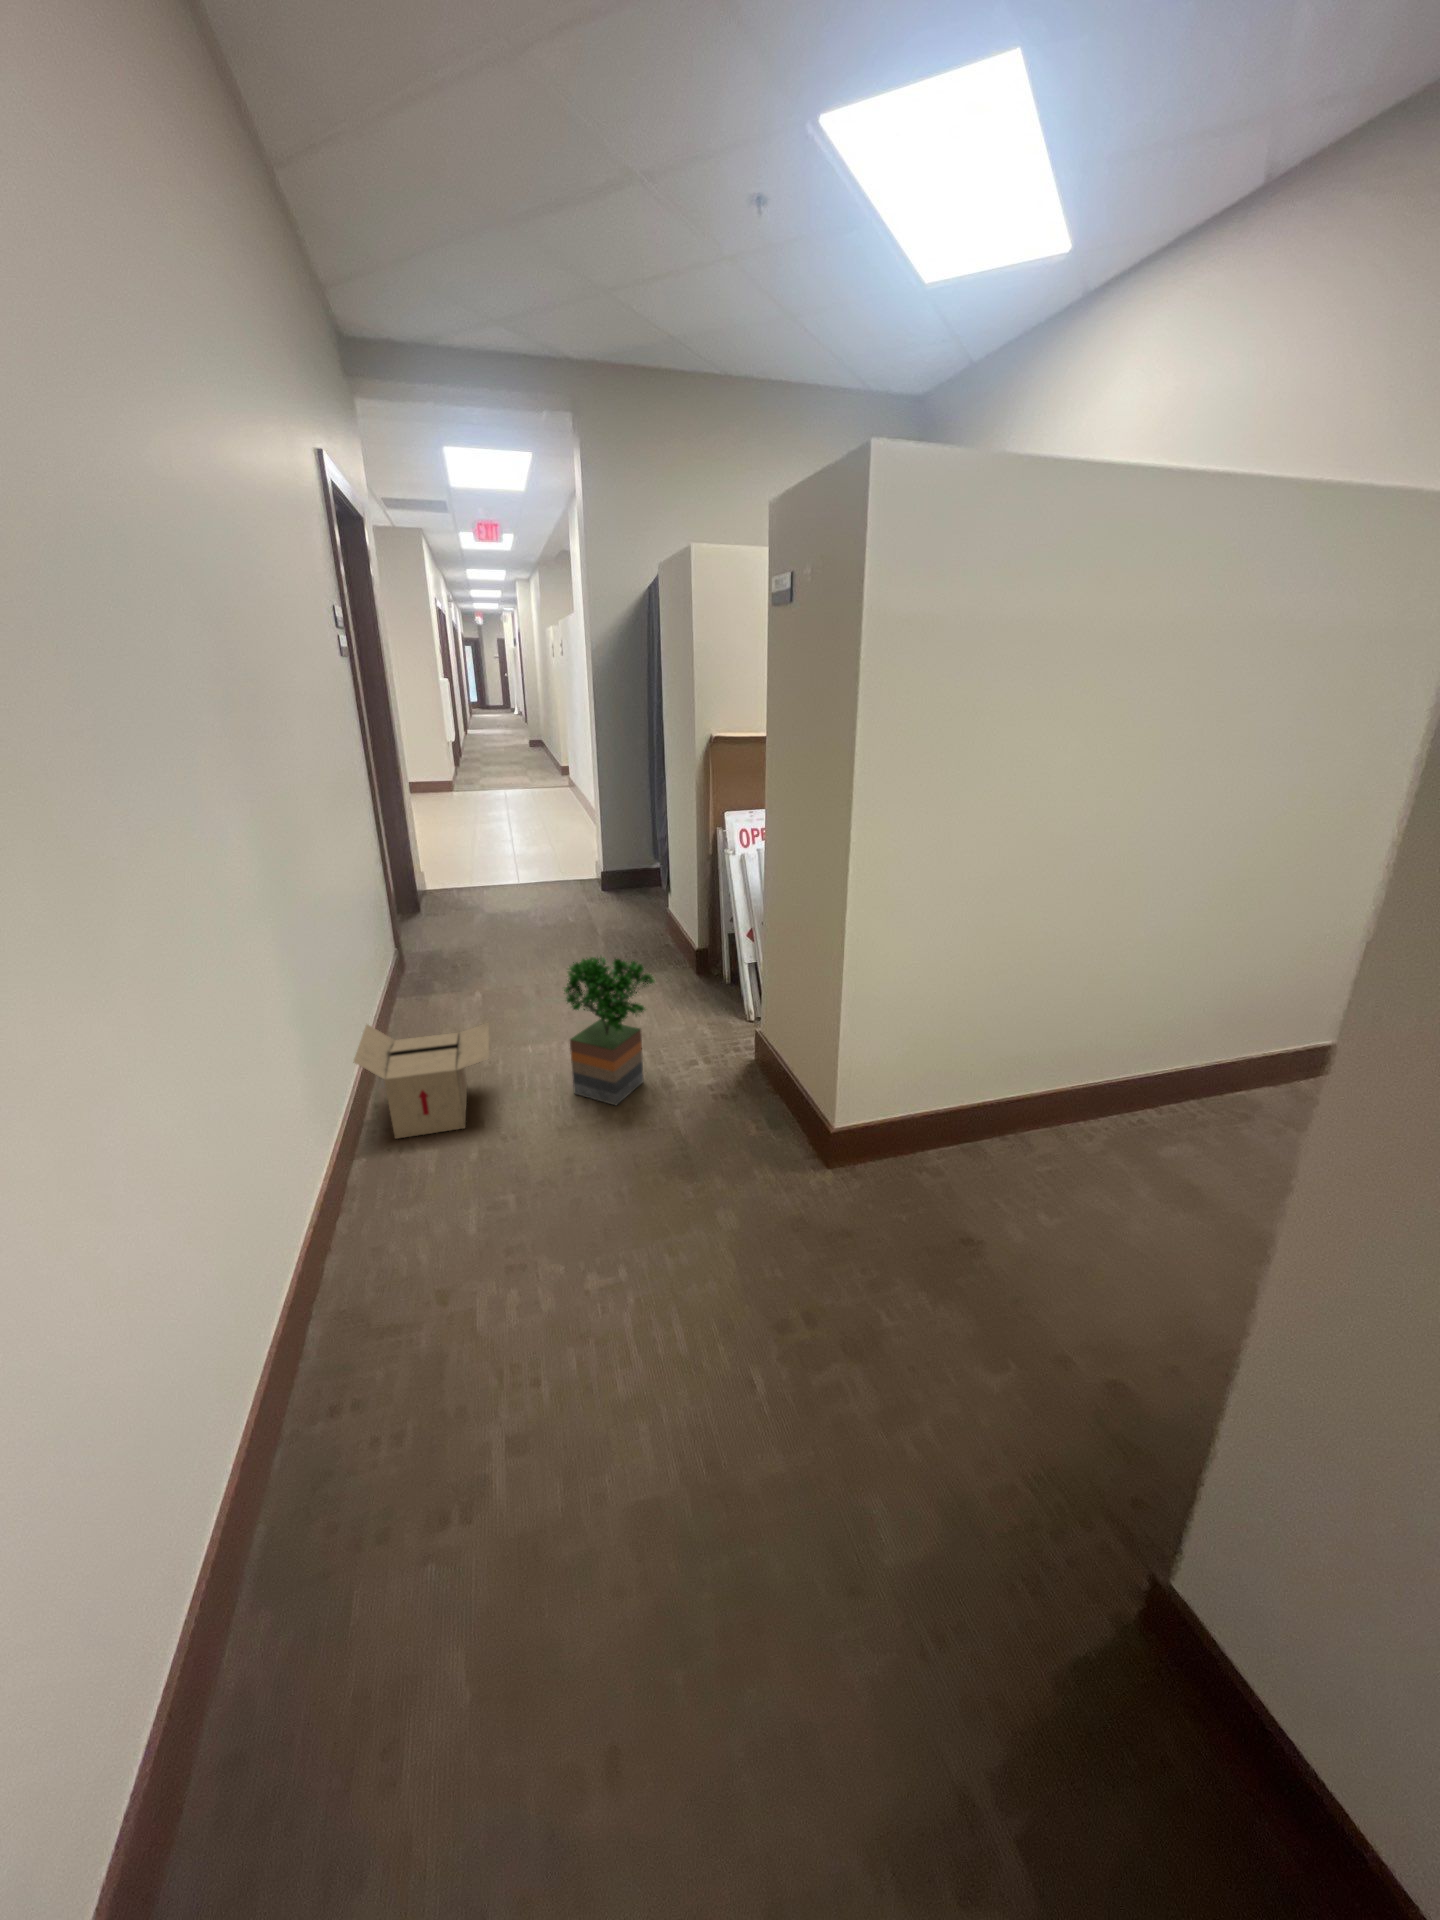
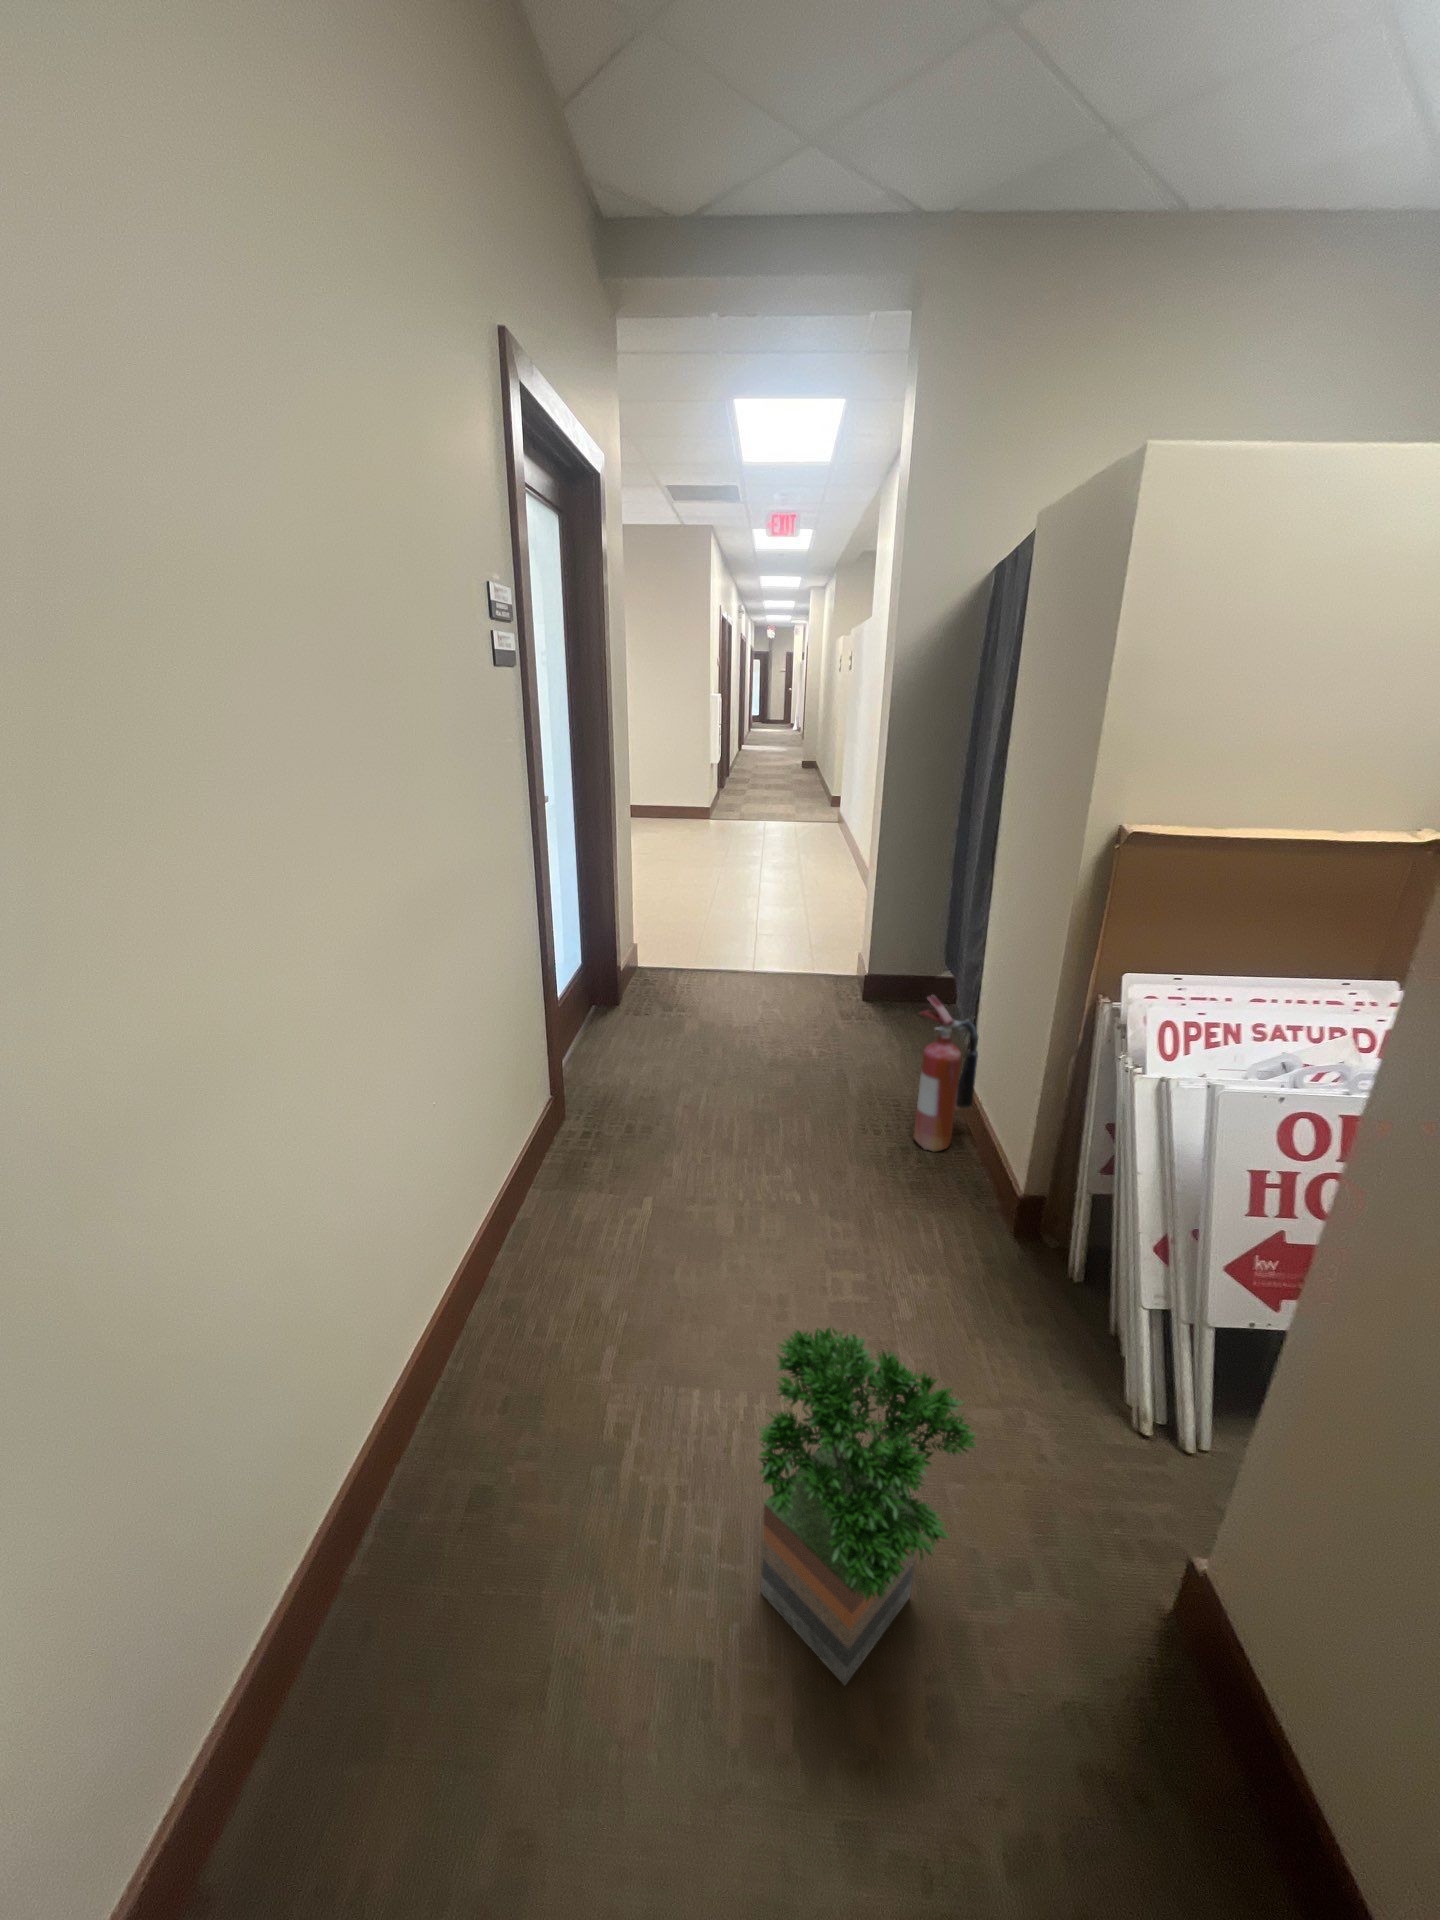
fire extinguisher: none [631,854,670,951] -> present [914,995,978,1151]
cardboard box: present [354,1023,490,1139] -> none [318,1359,620,1658]

